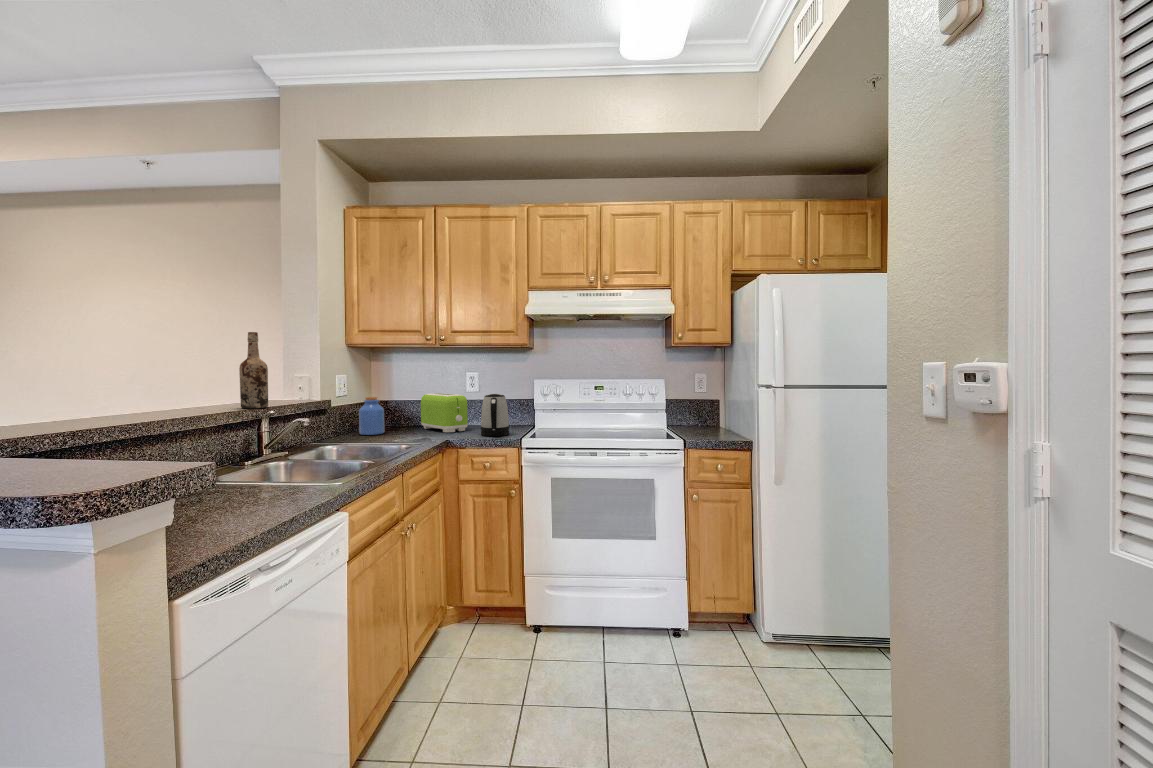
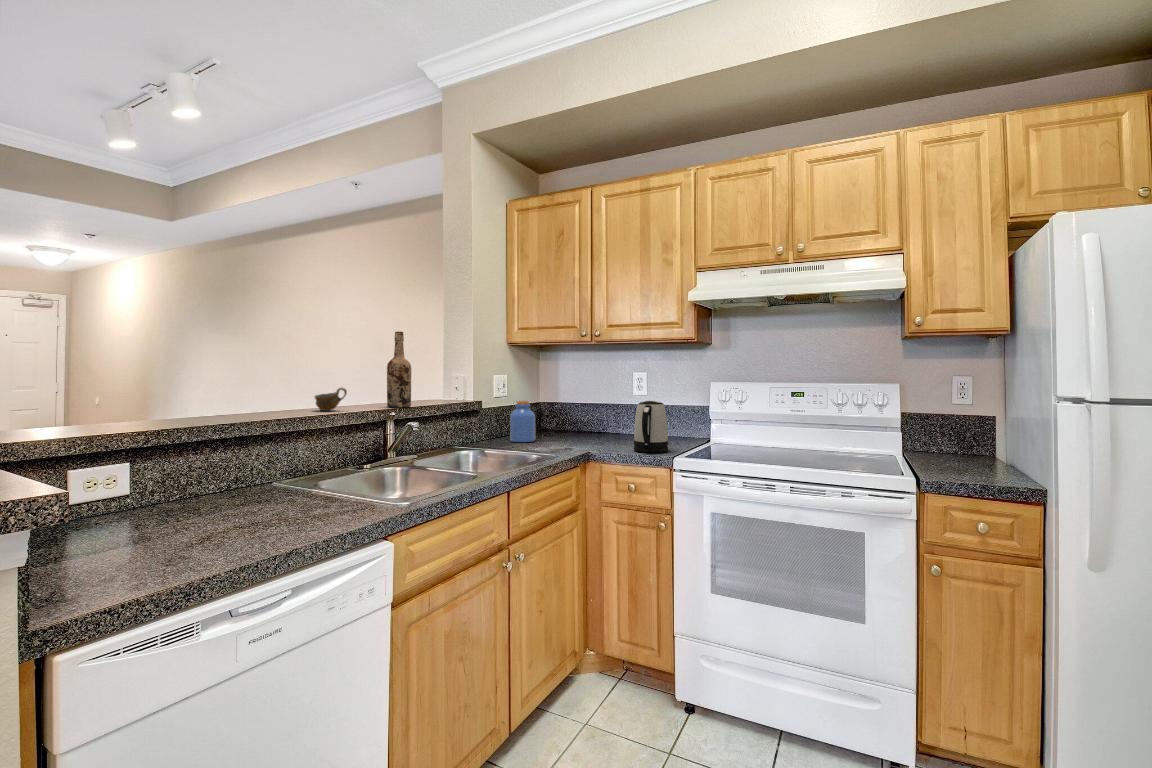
cup: none [163,390,204,416] -> present [315,388,347,411]
toaster: present [421,393,468,432] -> none [577,399,625,445]

